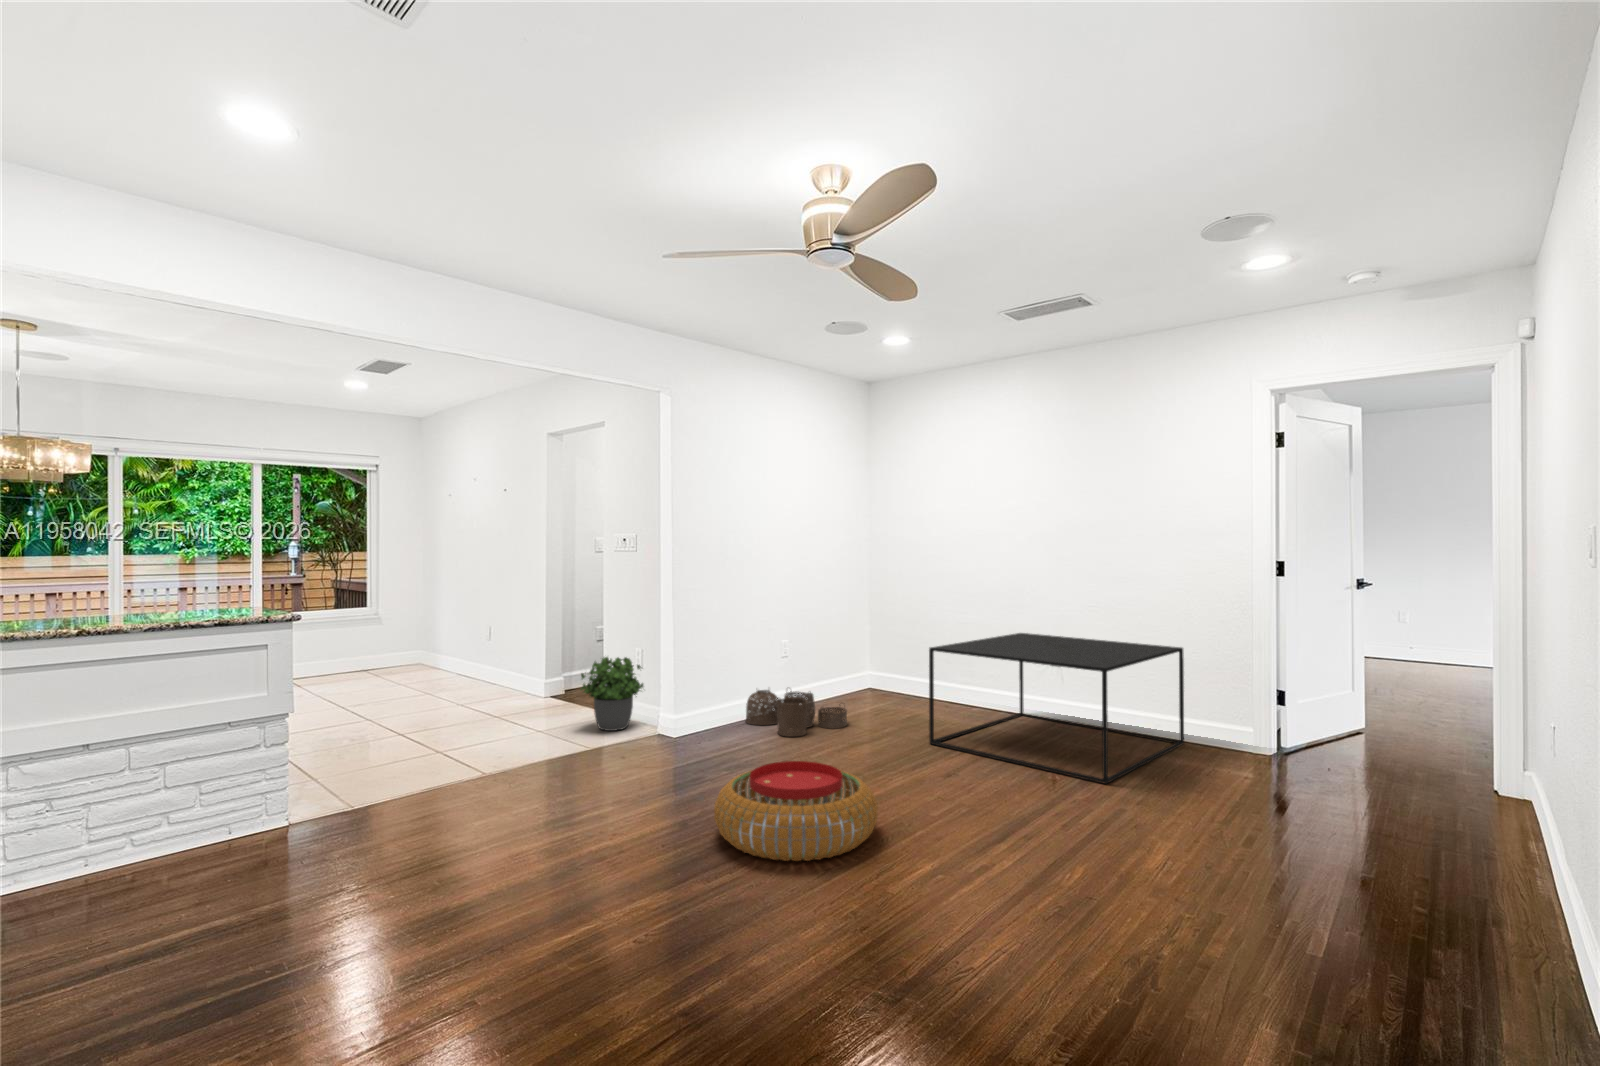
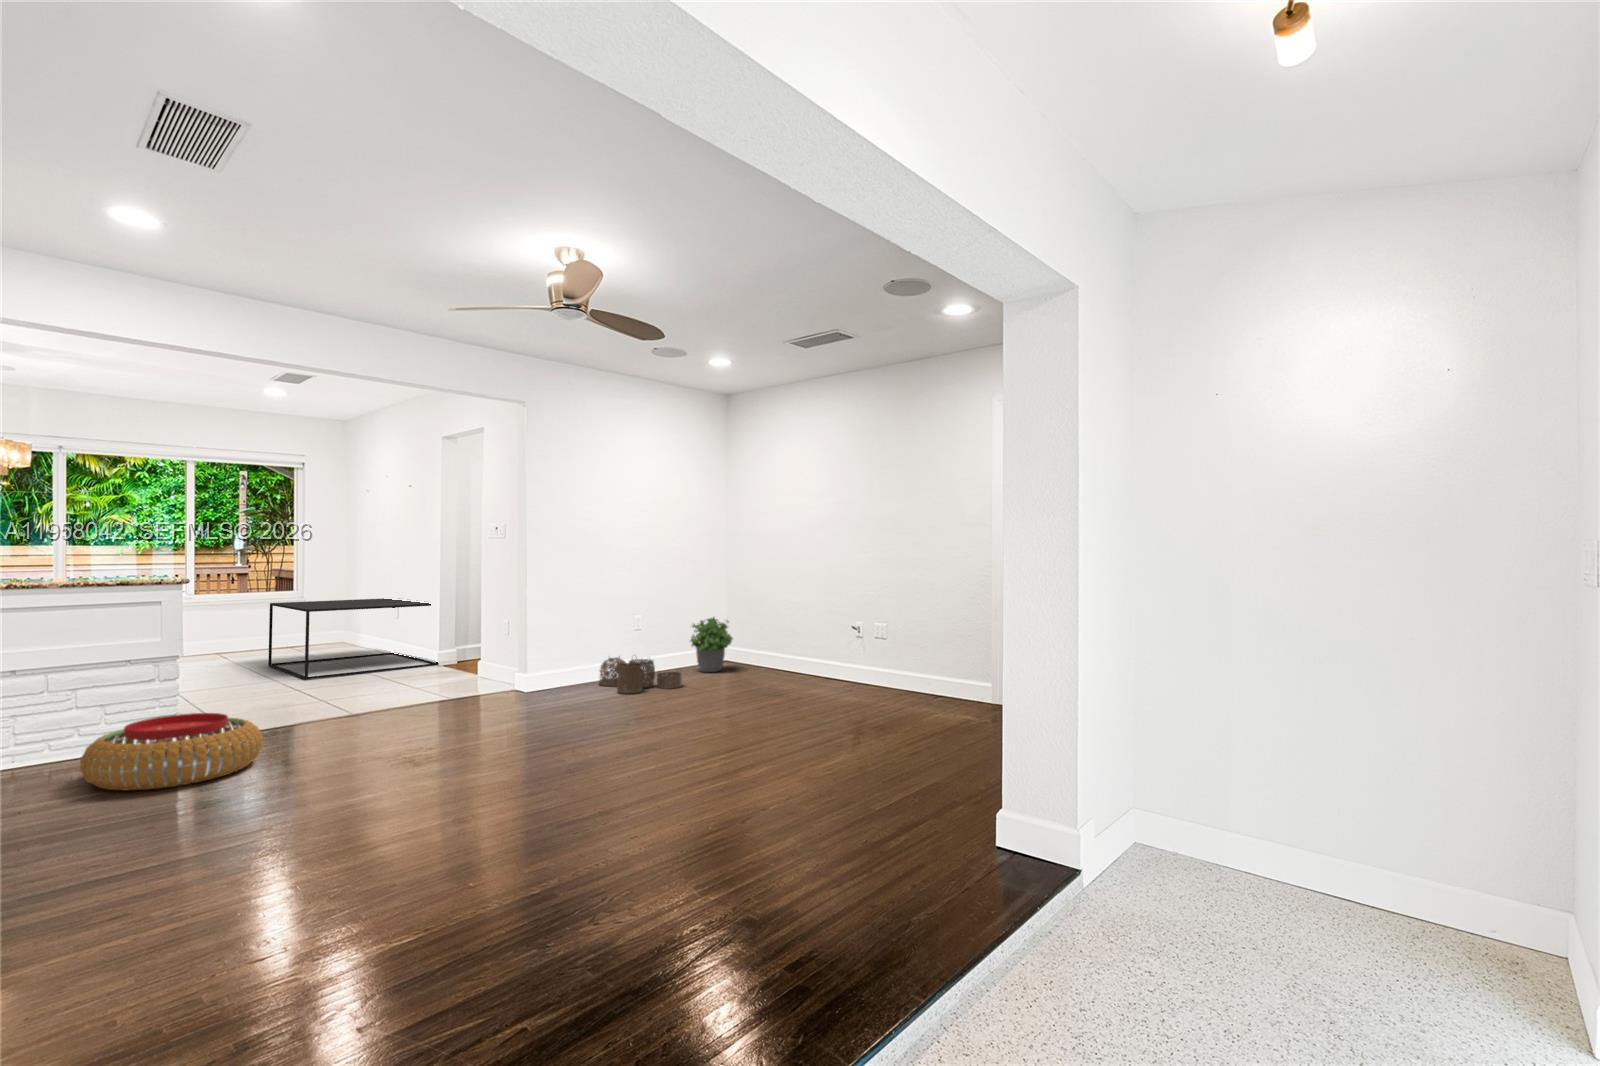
coffee table: present [929,633,1184,784] -> present [268,598,439,680]
potted plant: present [581,657,643,731] -> present [690,617,733,672]
pouf: present [714,761,878,861] -> present [80,713,263,791]

